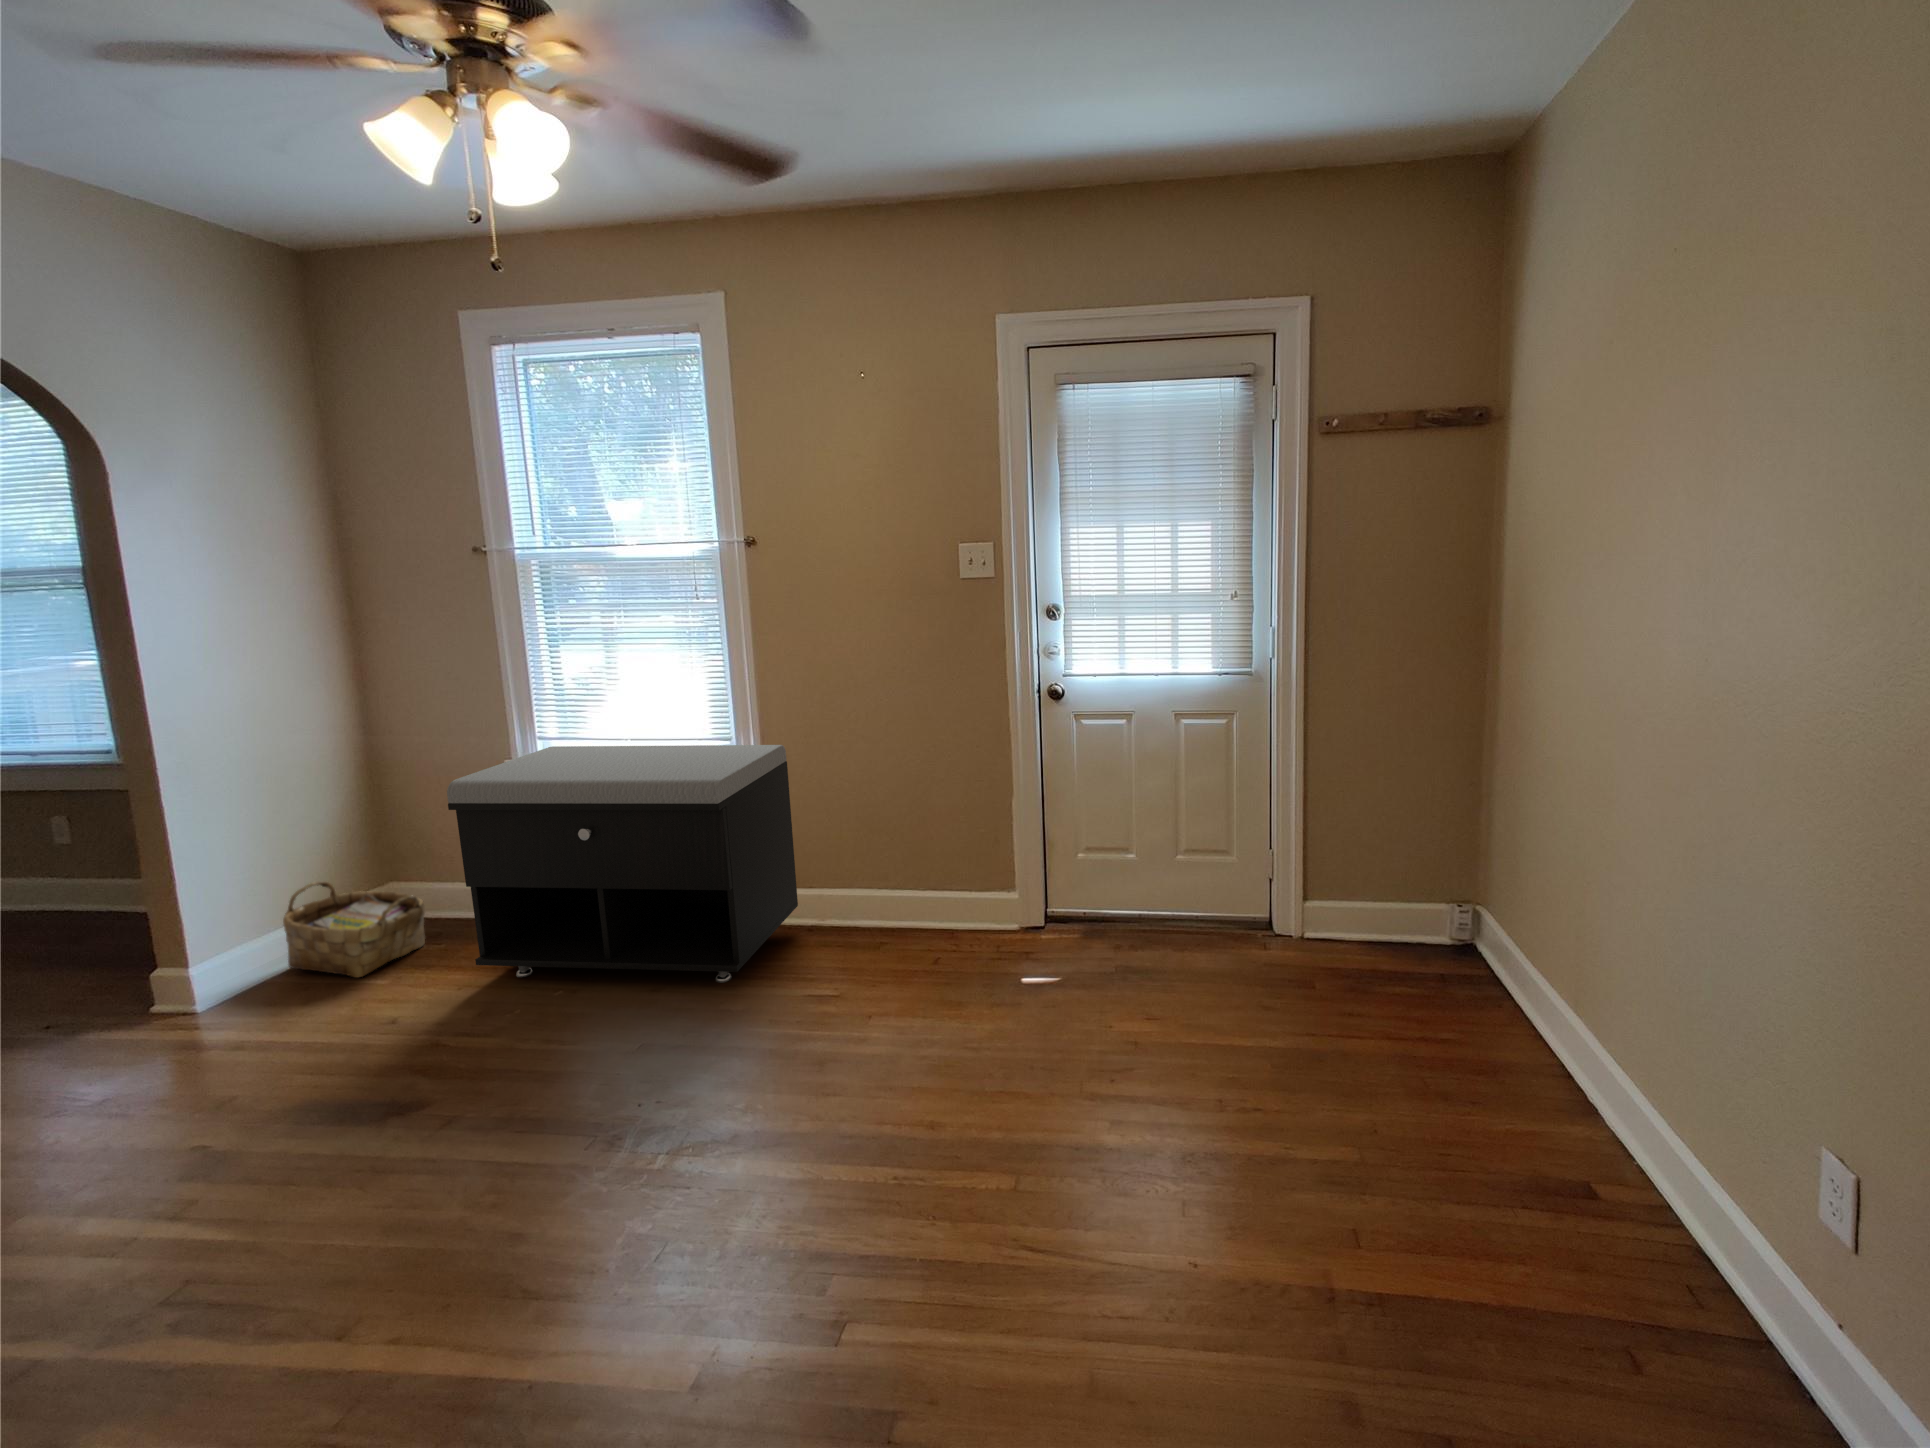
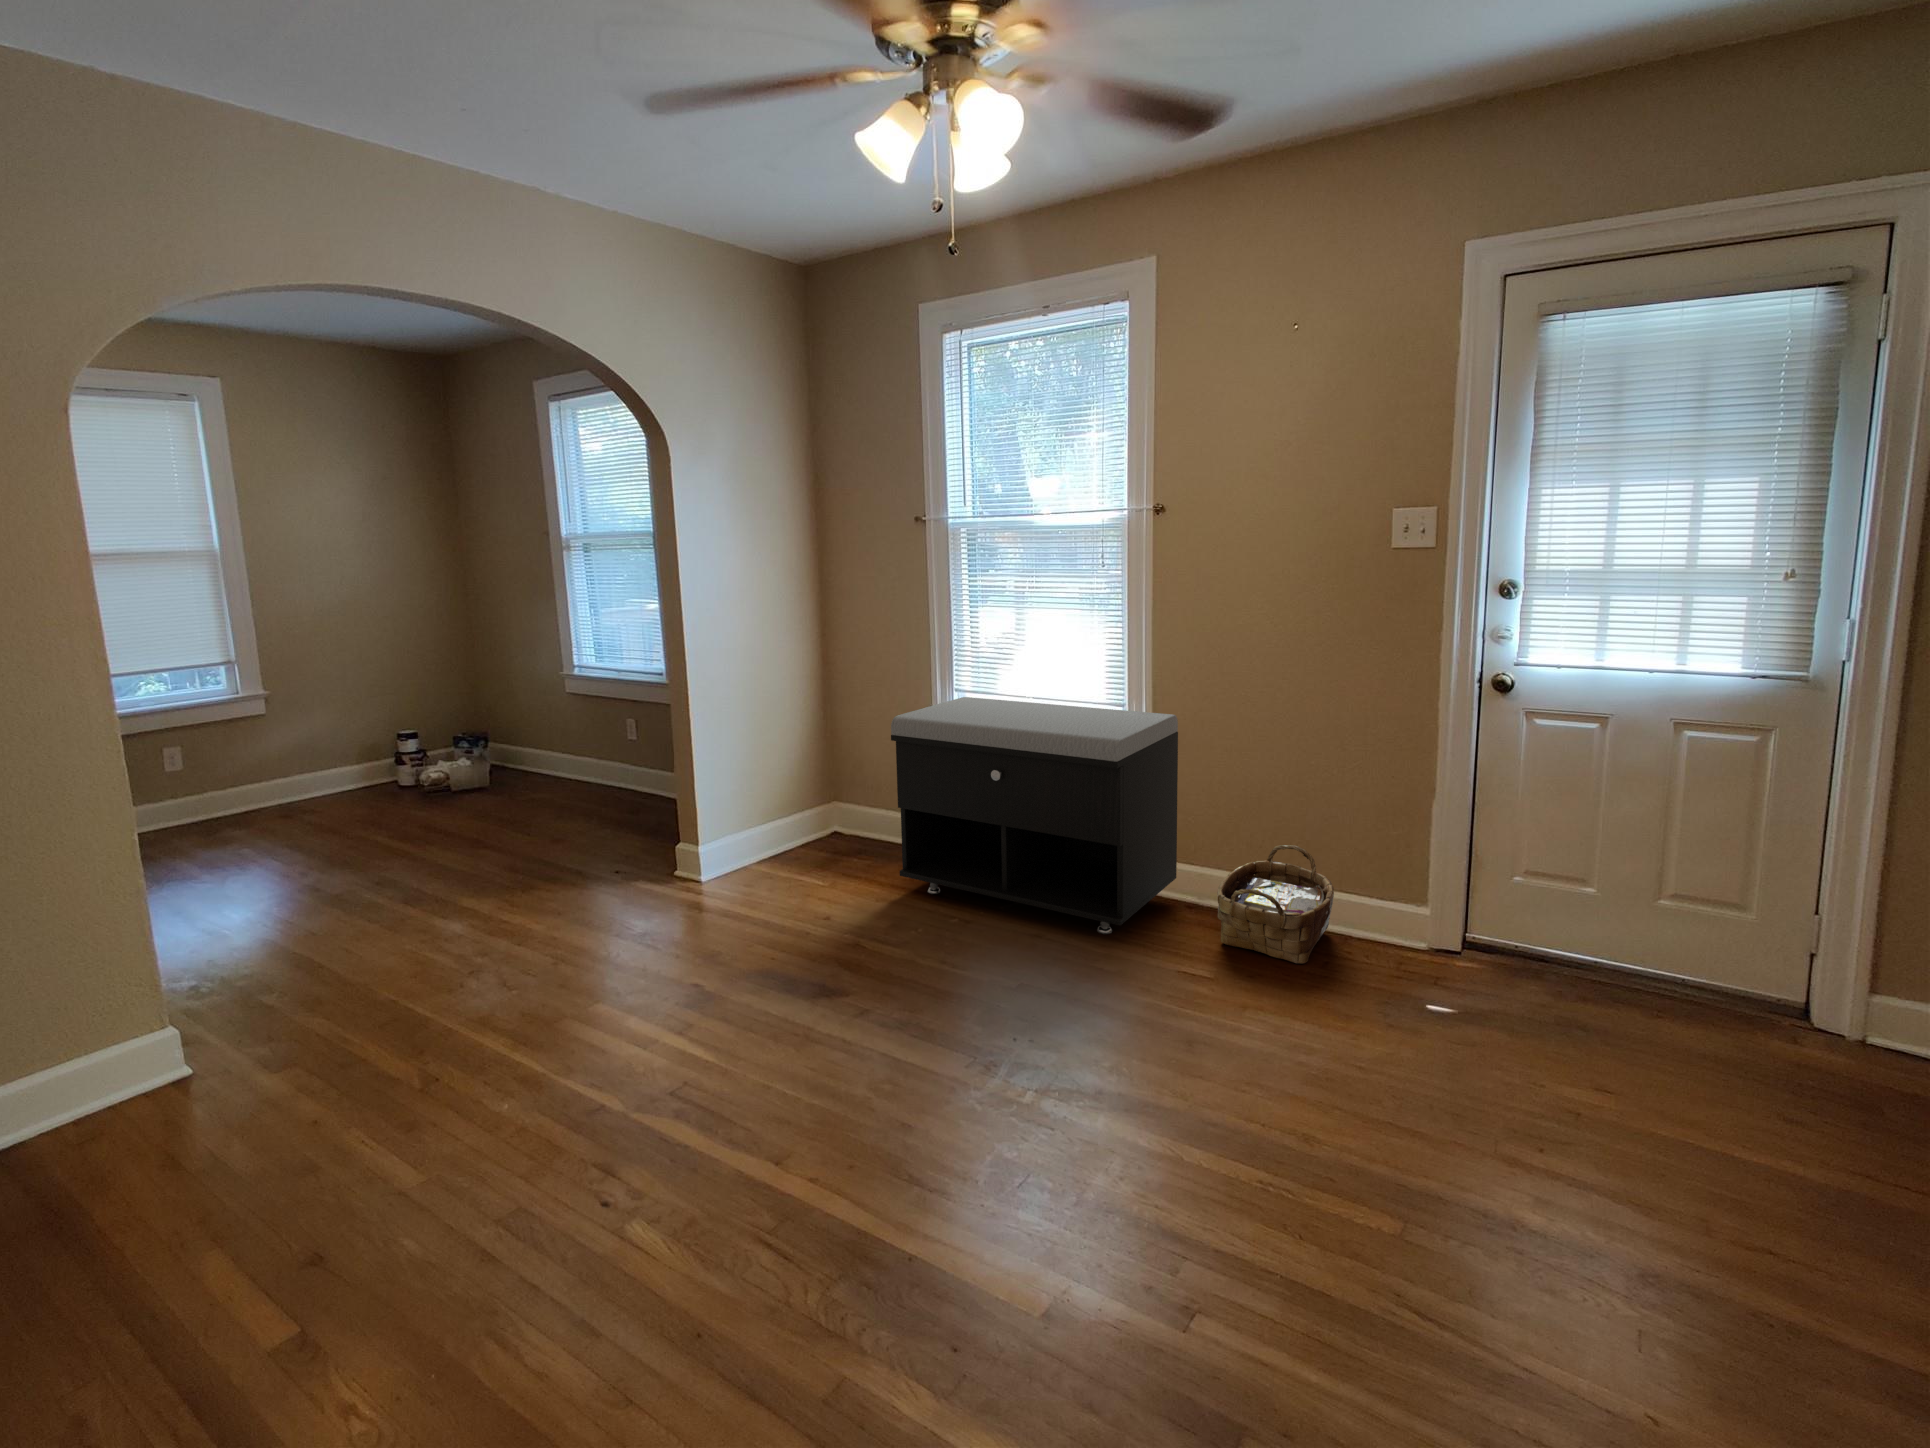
woven basket: present [283,881,425,977] -> present [1217,845,1334,964]

